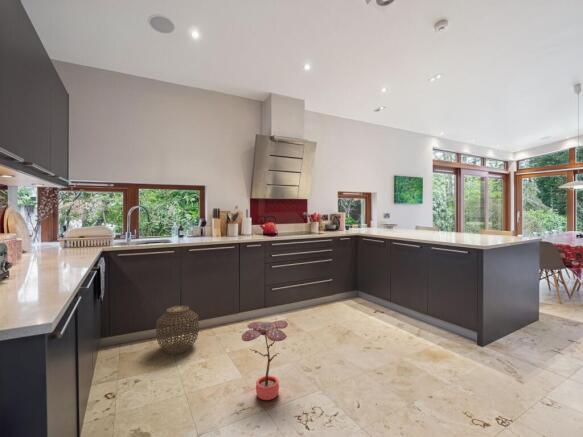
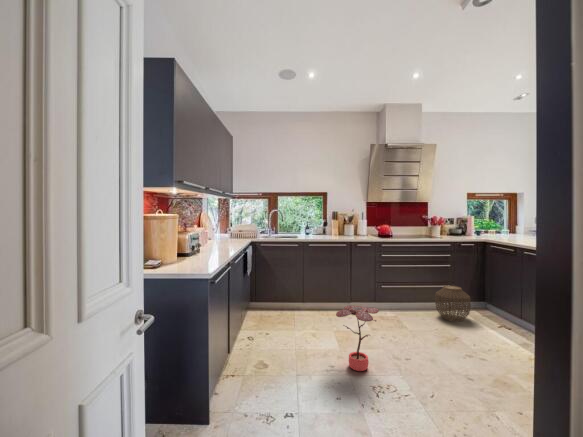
woven basket: present [156,305,199,354] -> present [435,286,471,321]

